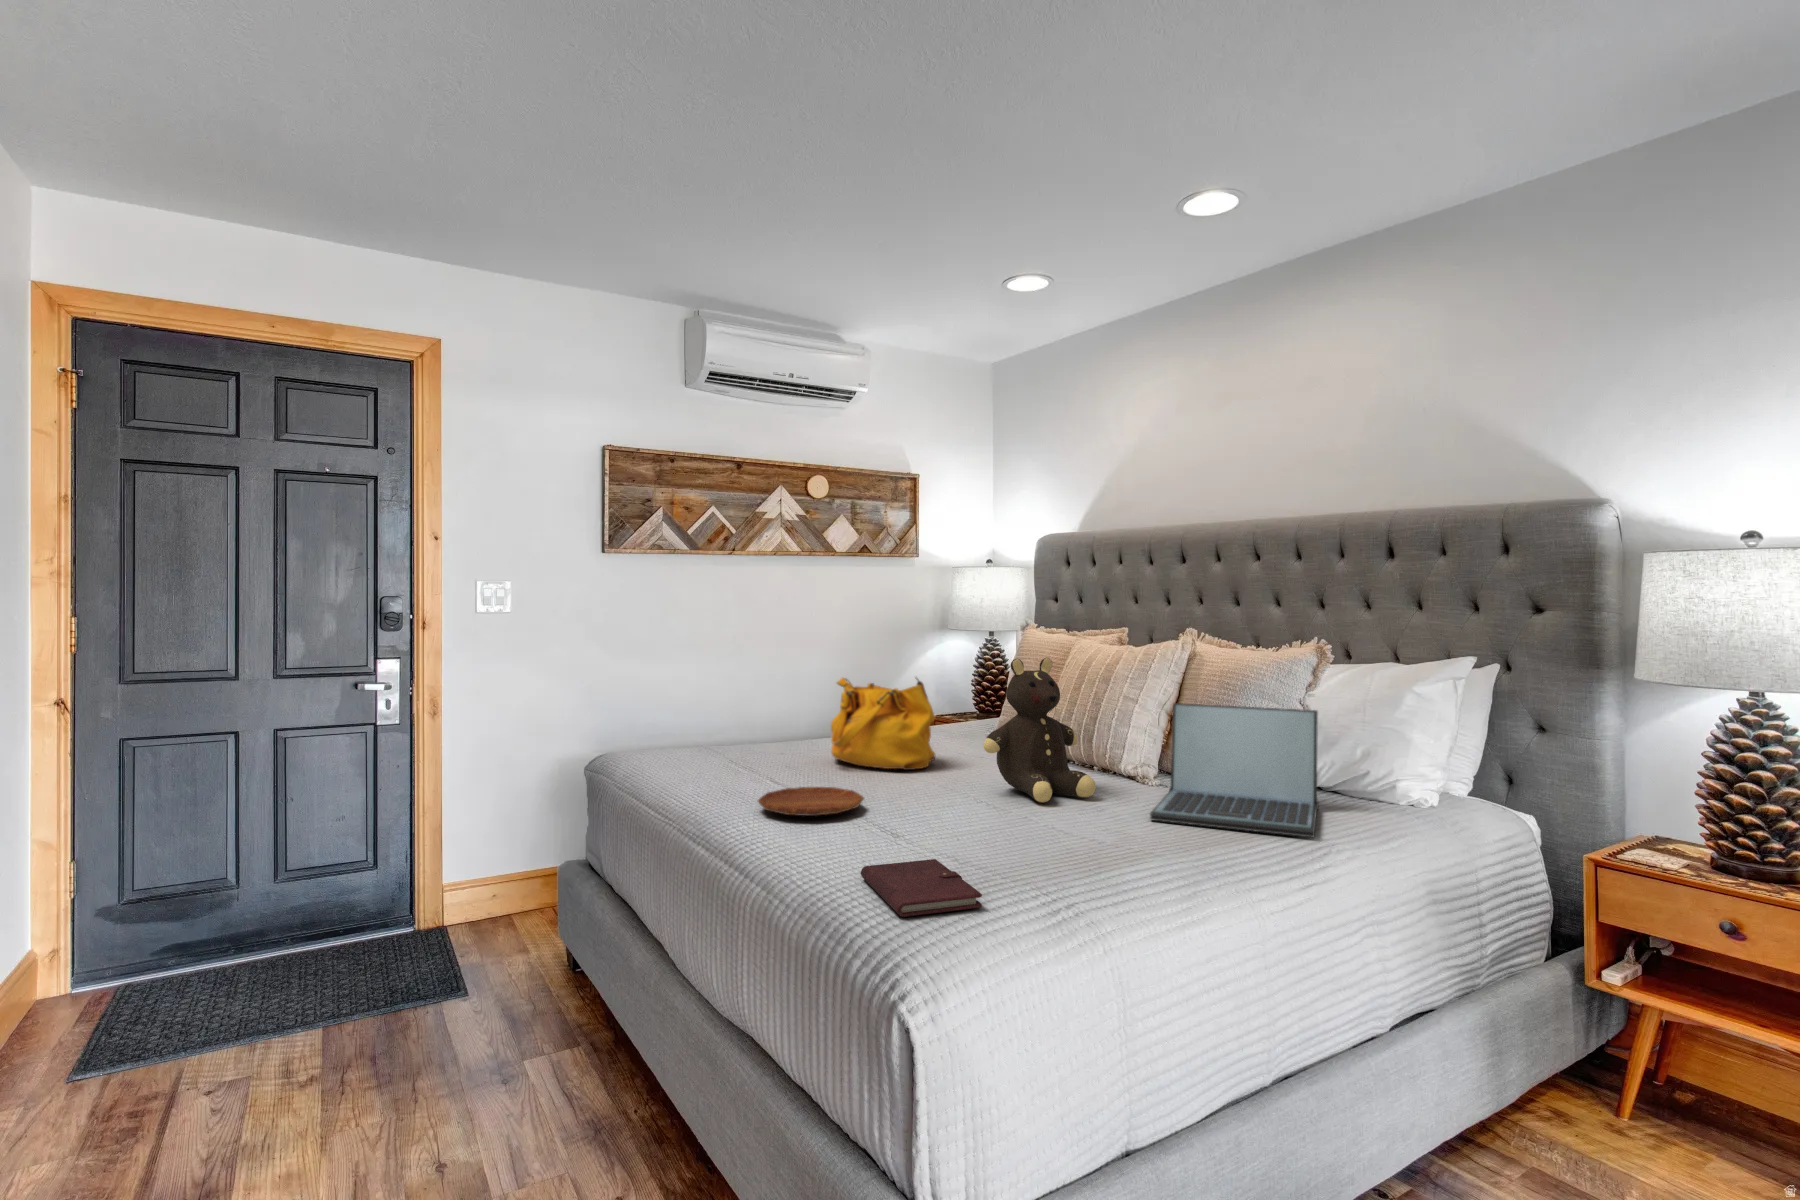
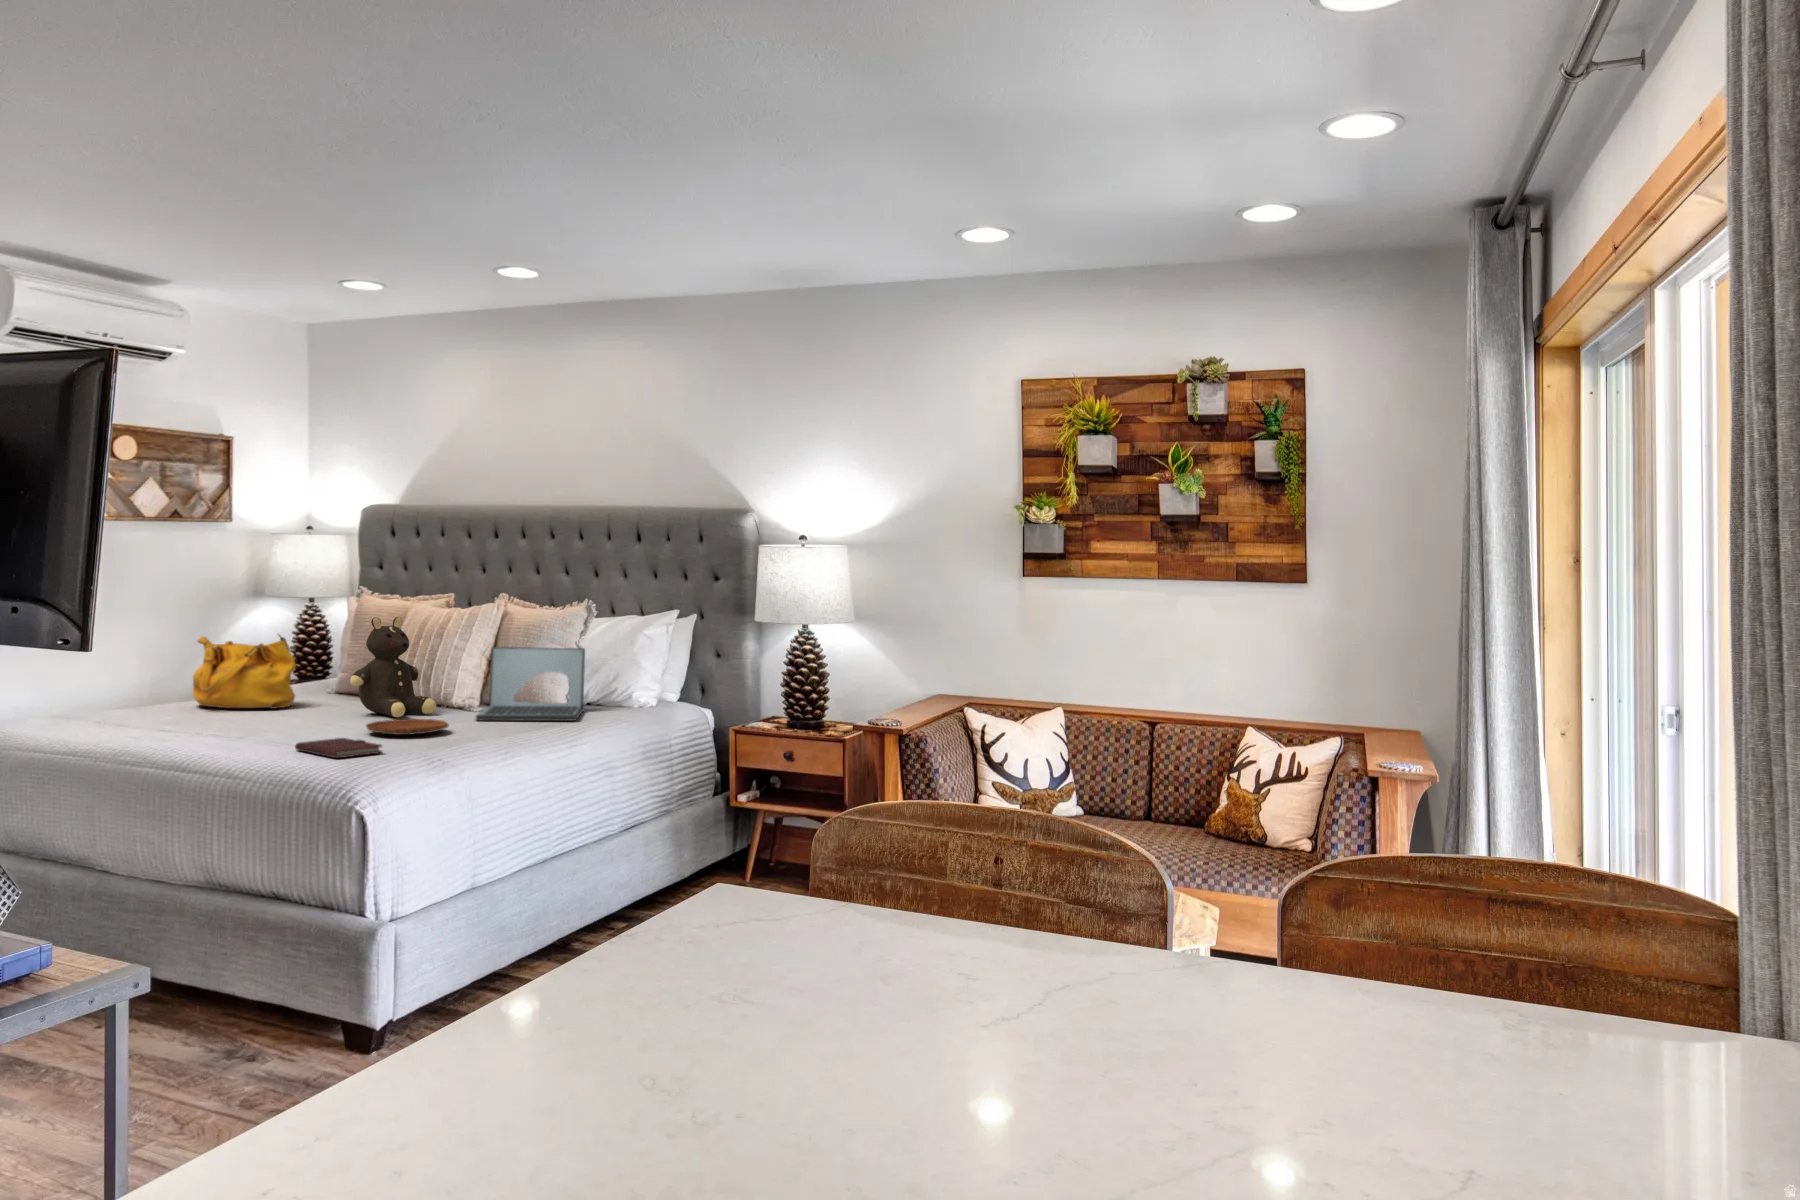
tray: present [758,787,864,816] -> present [366,719,449,735]

